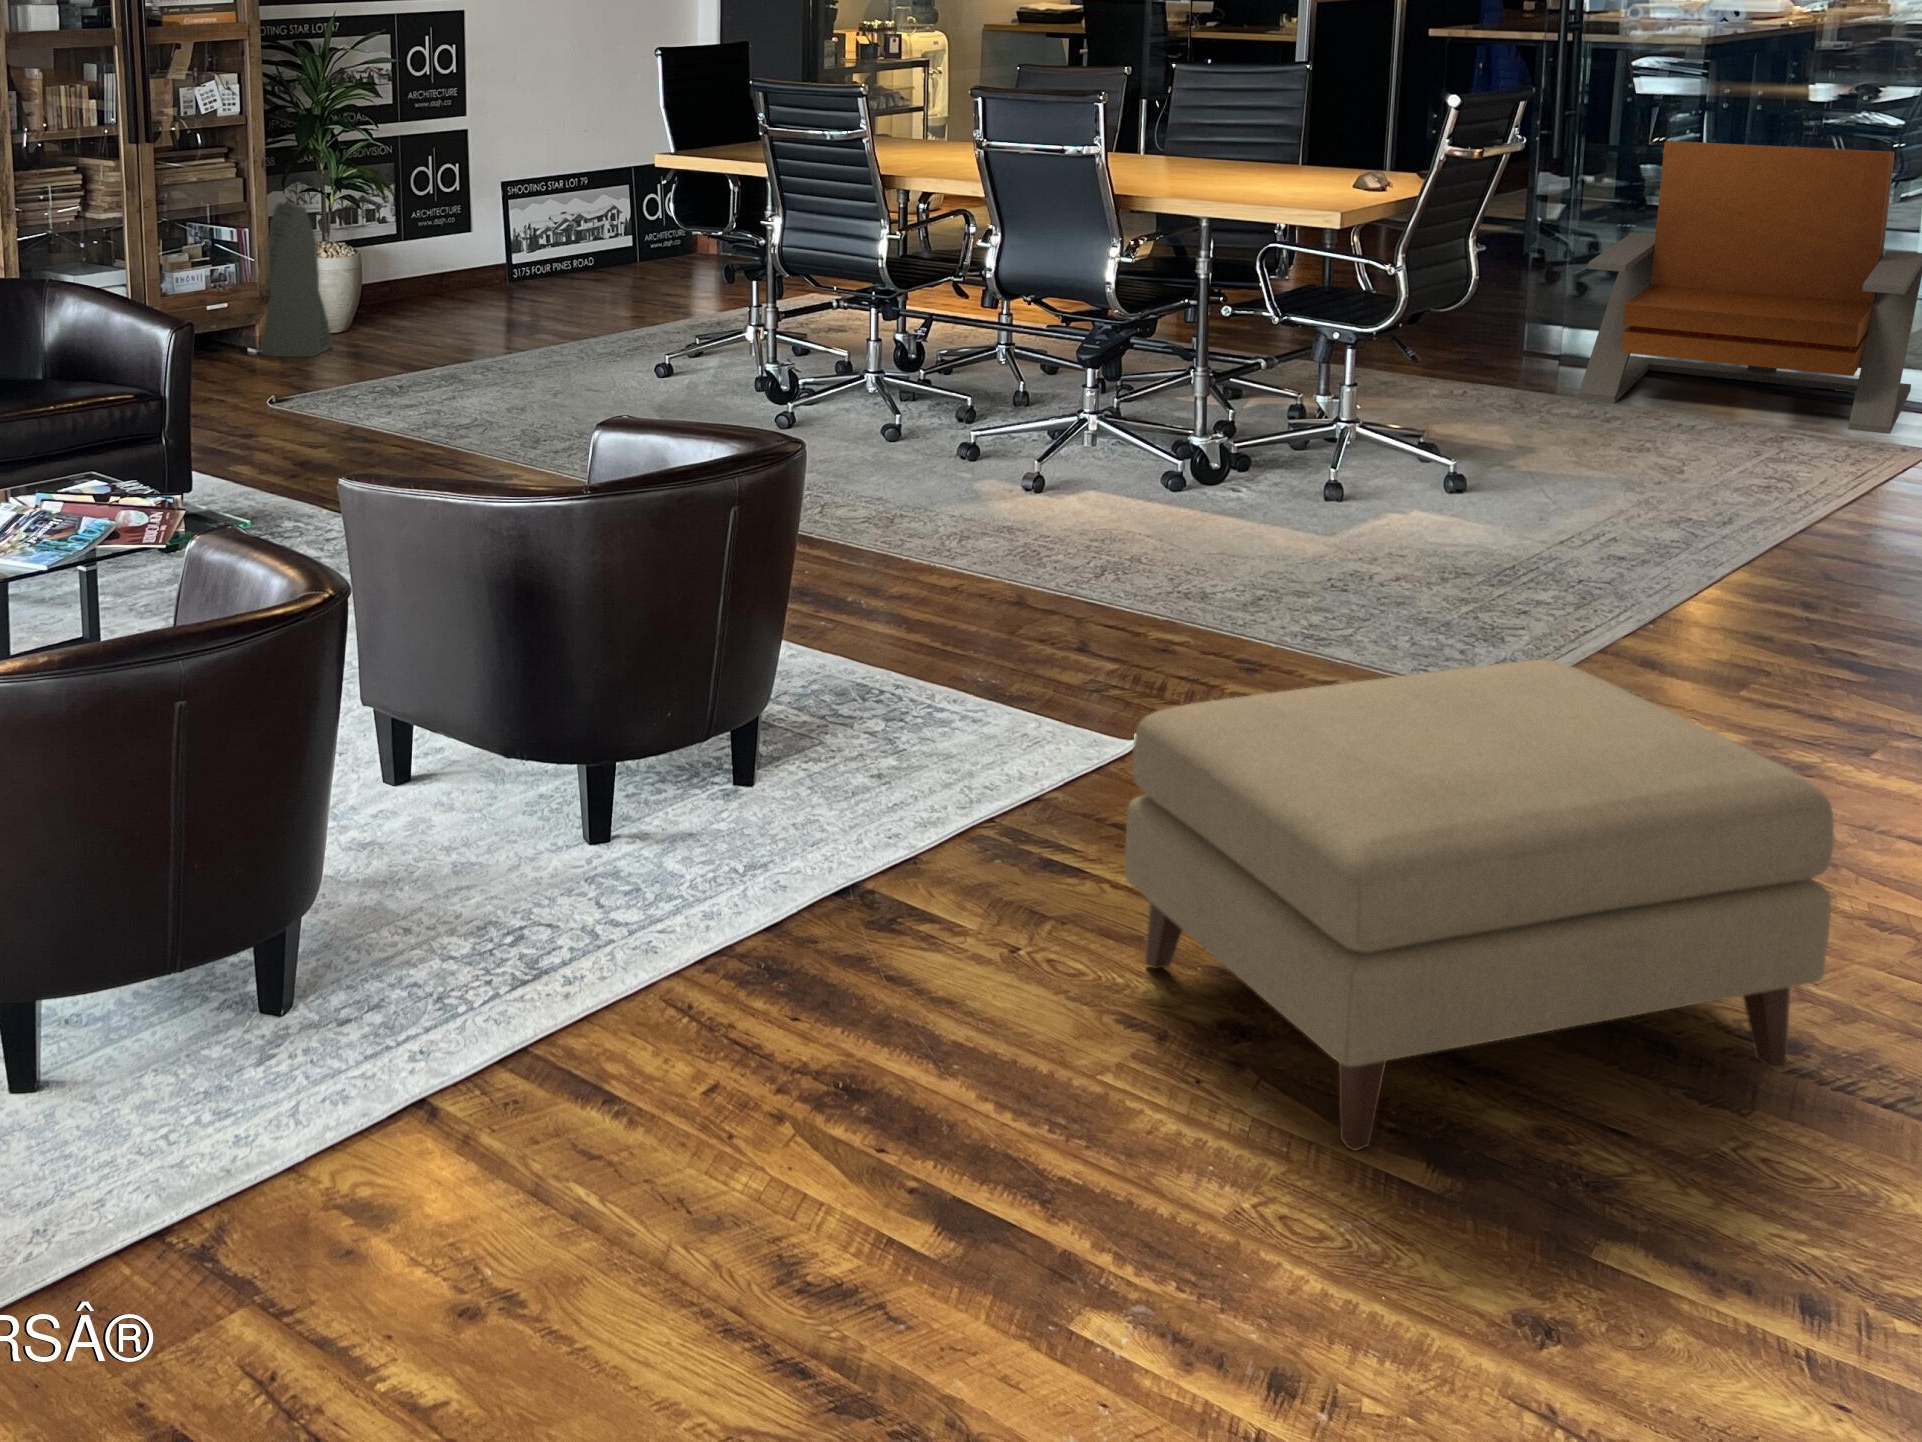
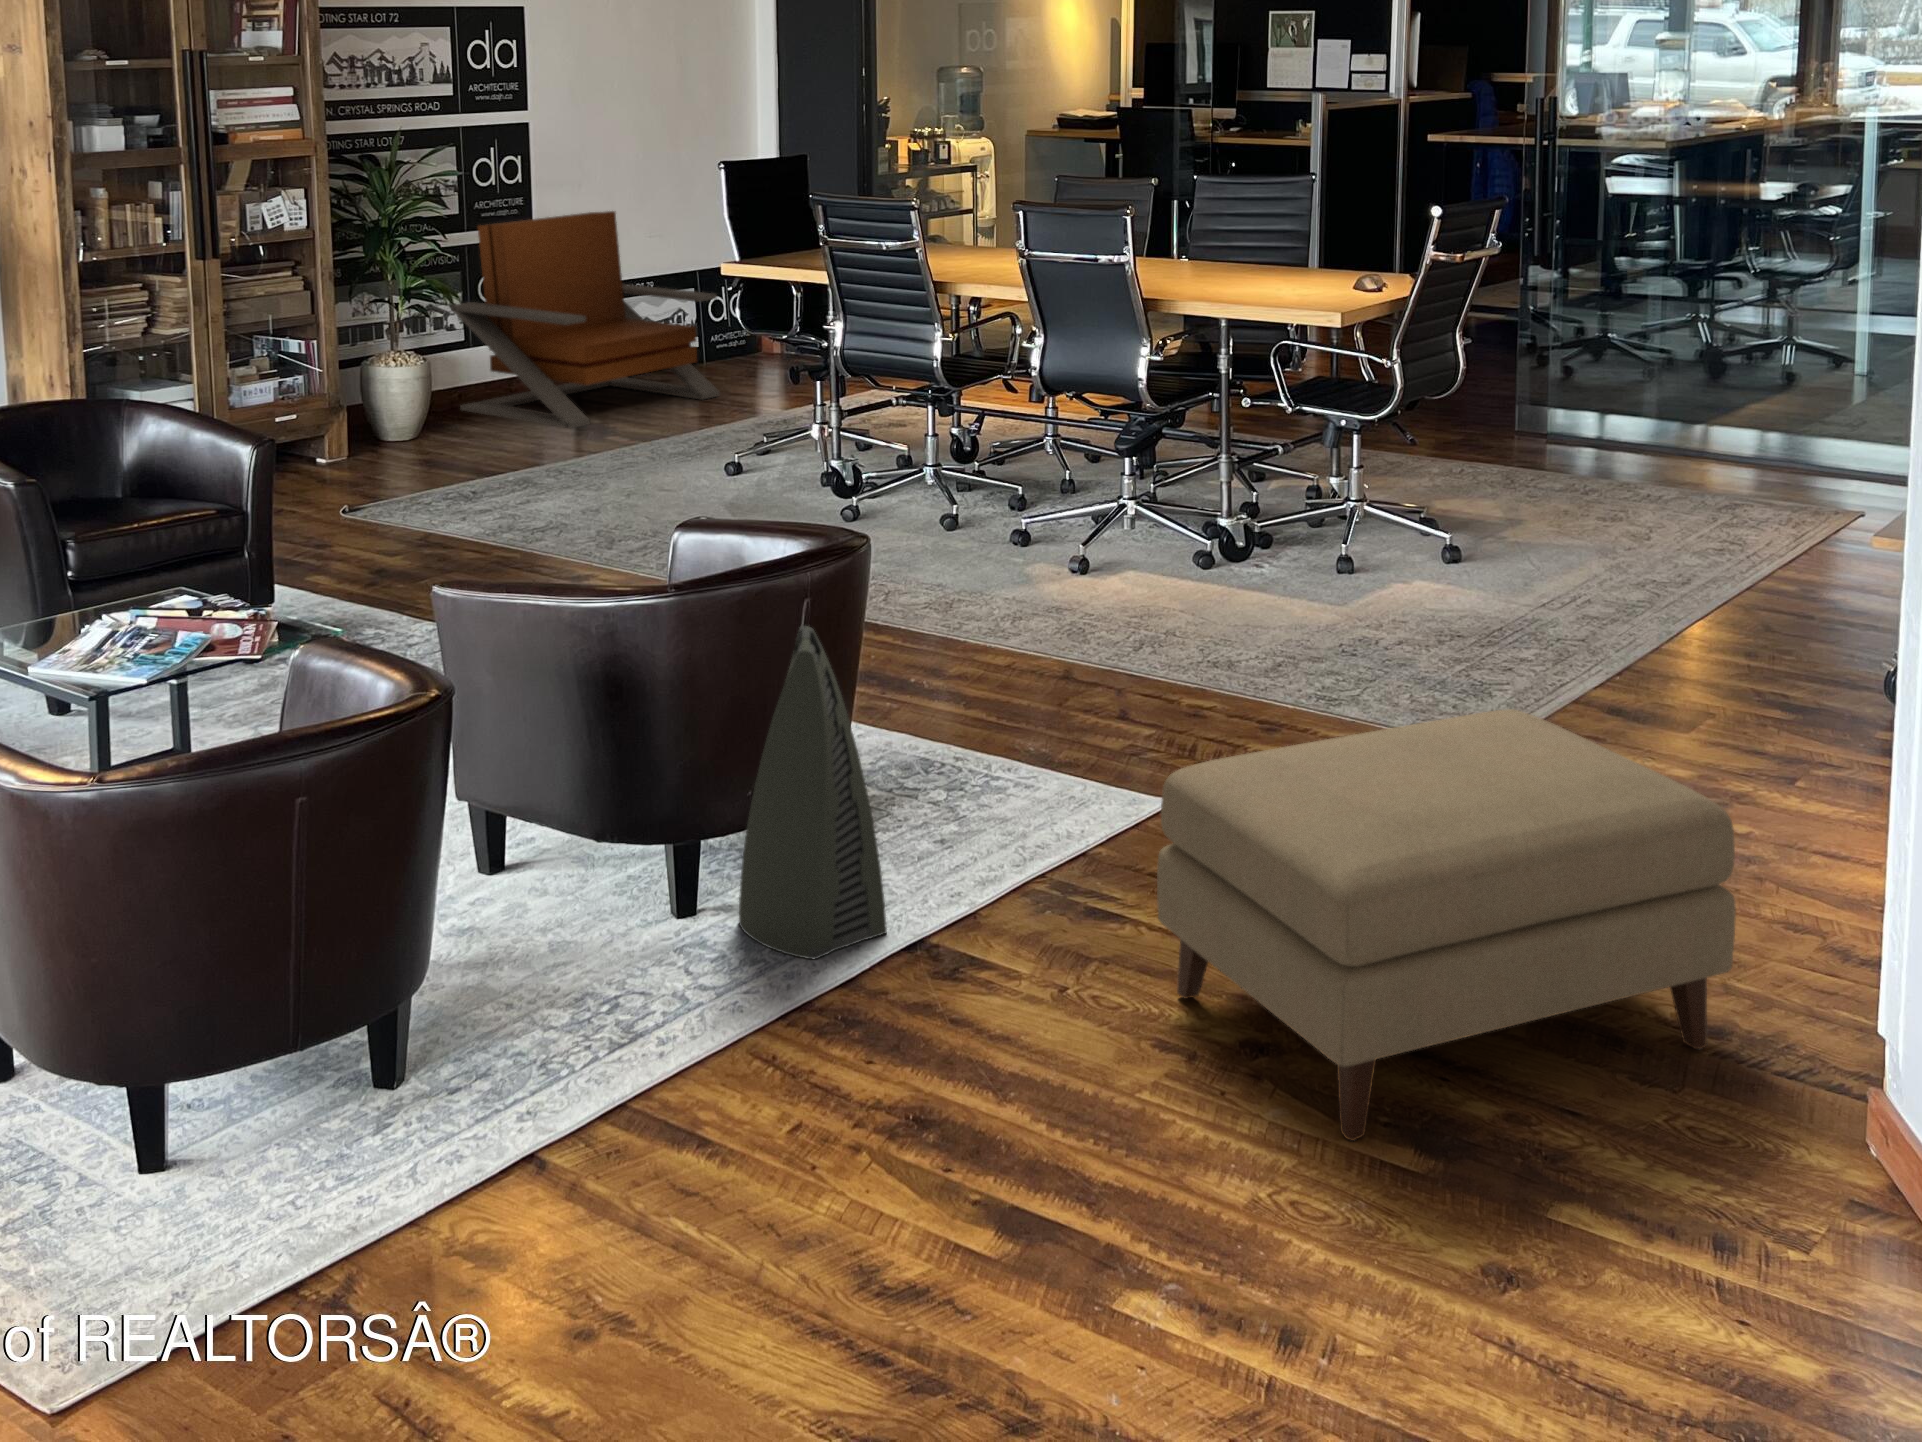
lounge chair: present [1578,141,1922,434] -> present [451,211,720,429]
air purifier: present [260,203,333,357] -> present [739,626,887,959]

